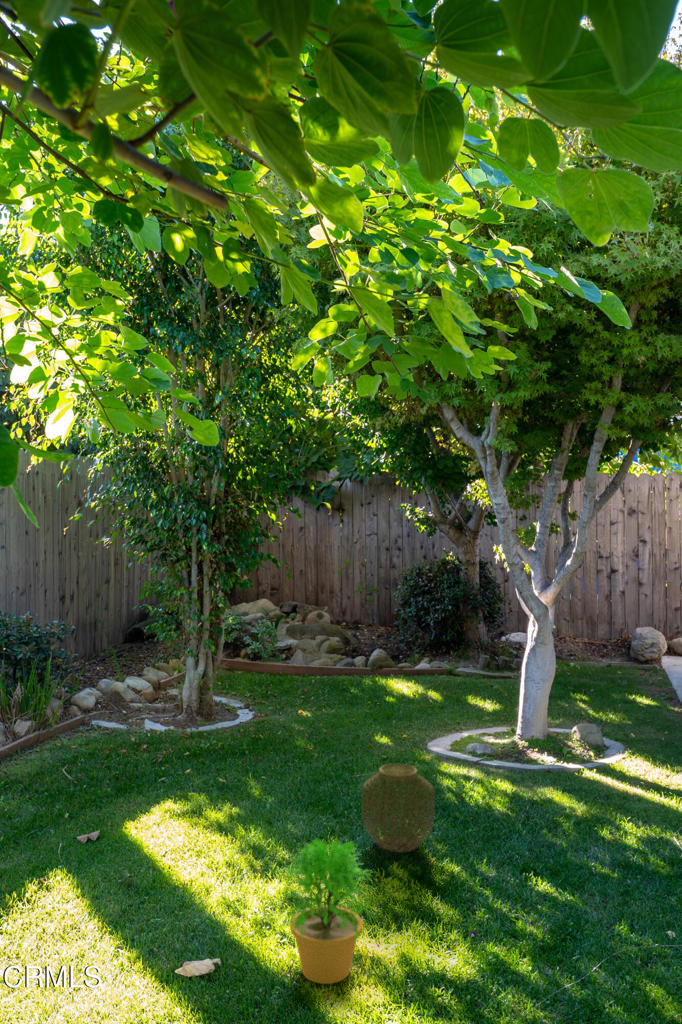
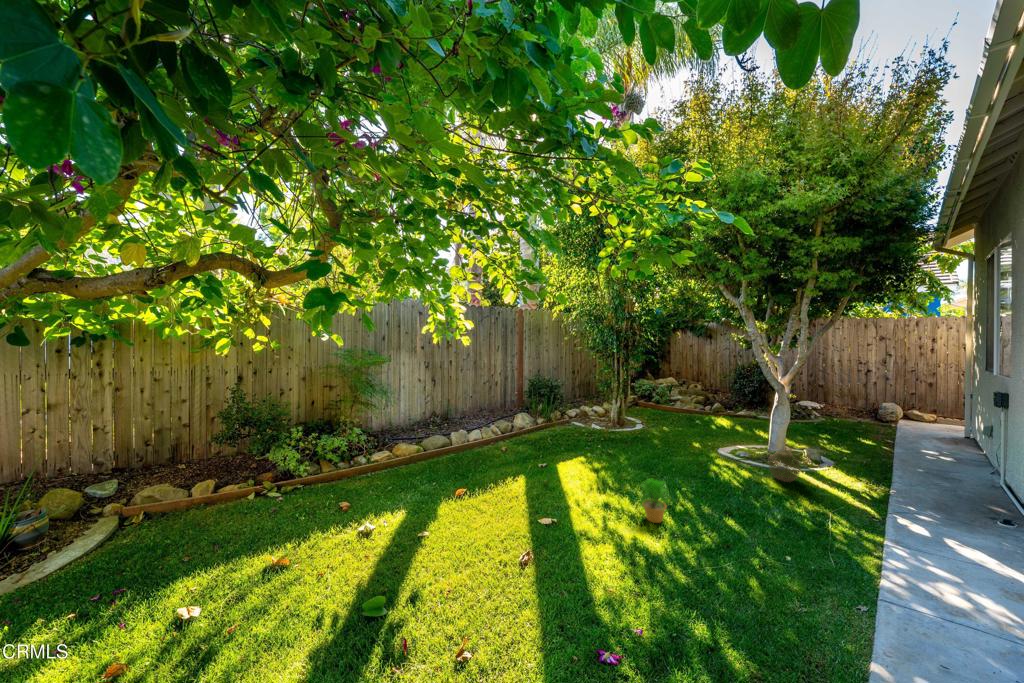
woven basket: present [362,764,434,852] -> present [769,451,800,481]

